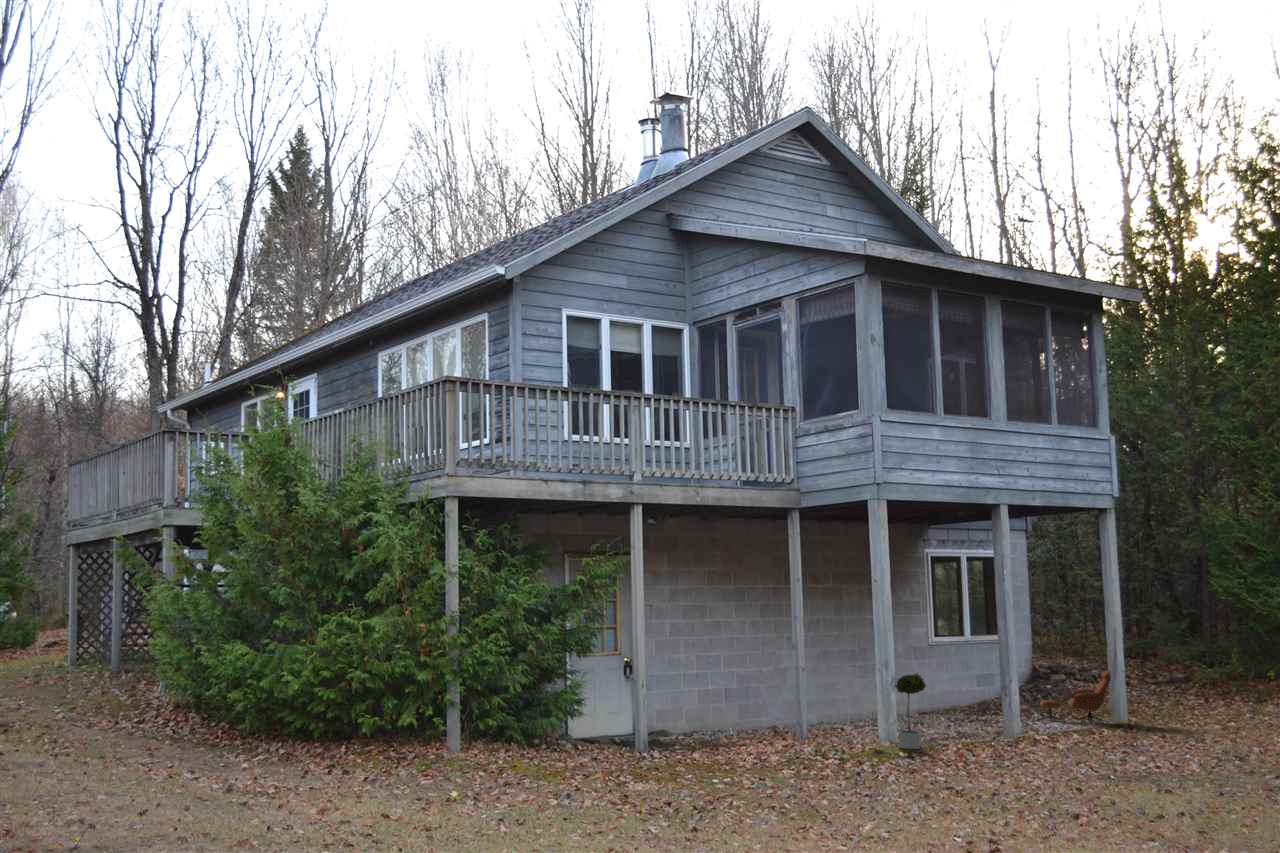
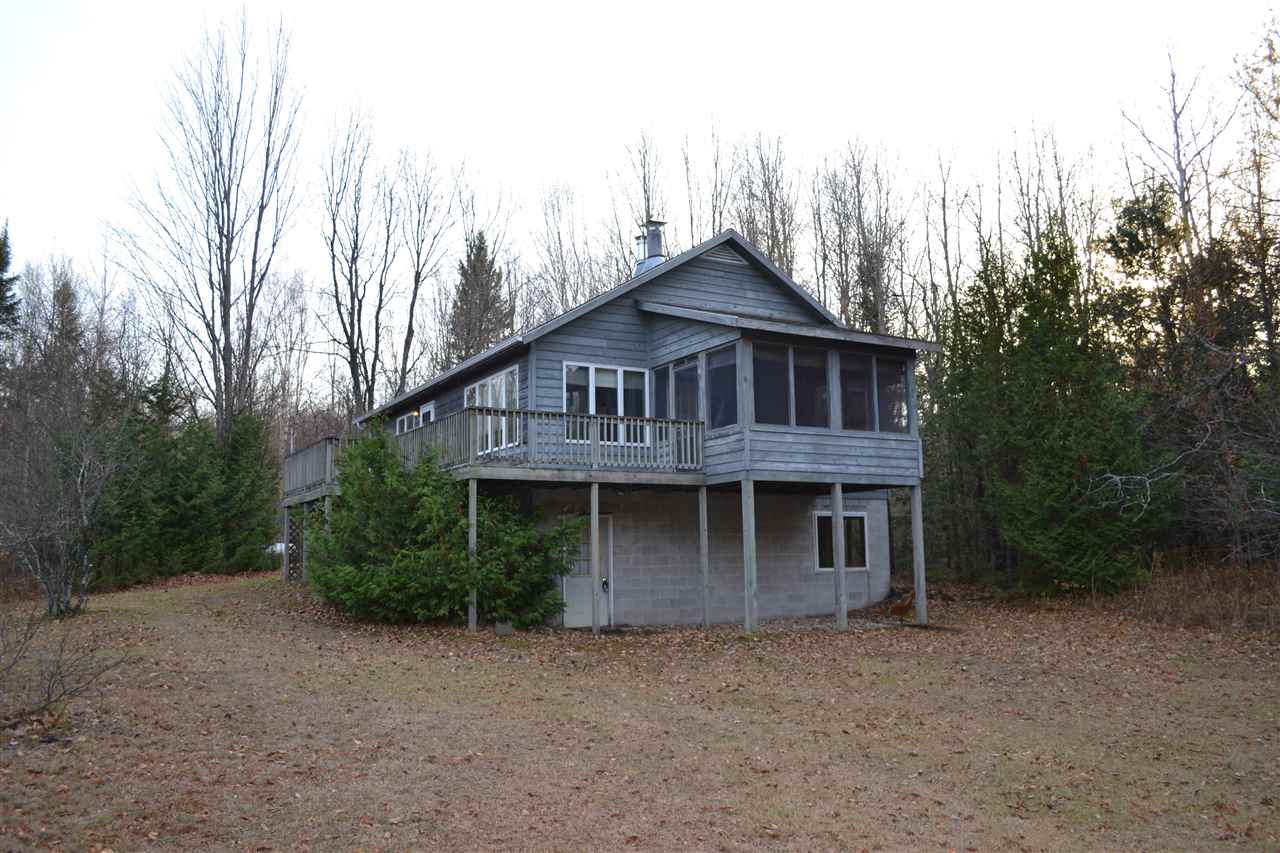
potted tree: present [895,673,926,749] -> present [493,585,513,635]

